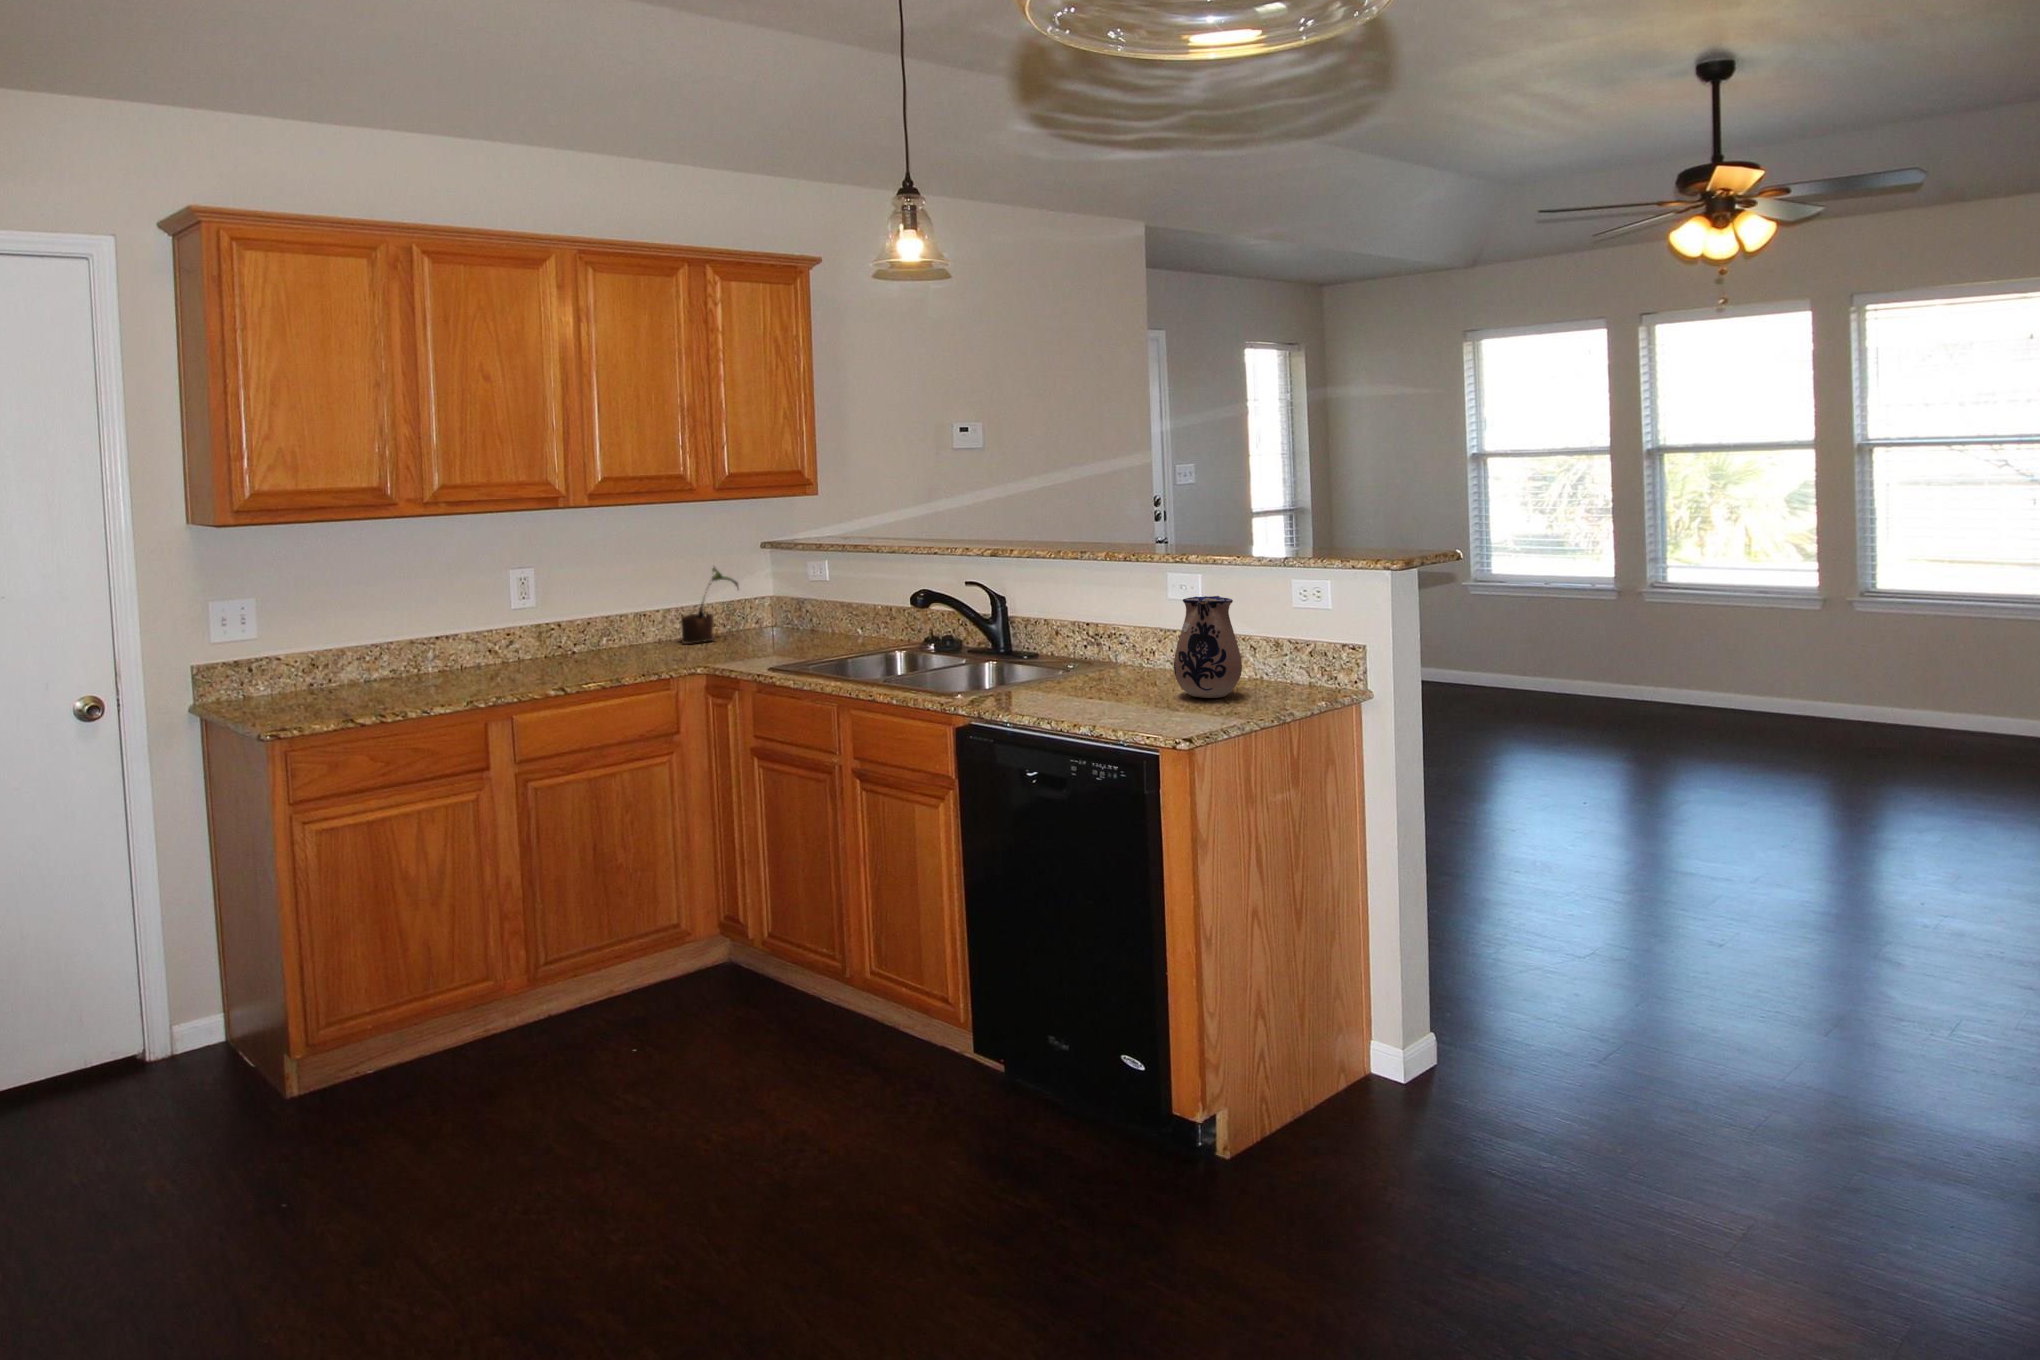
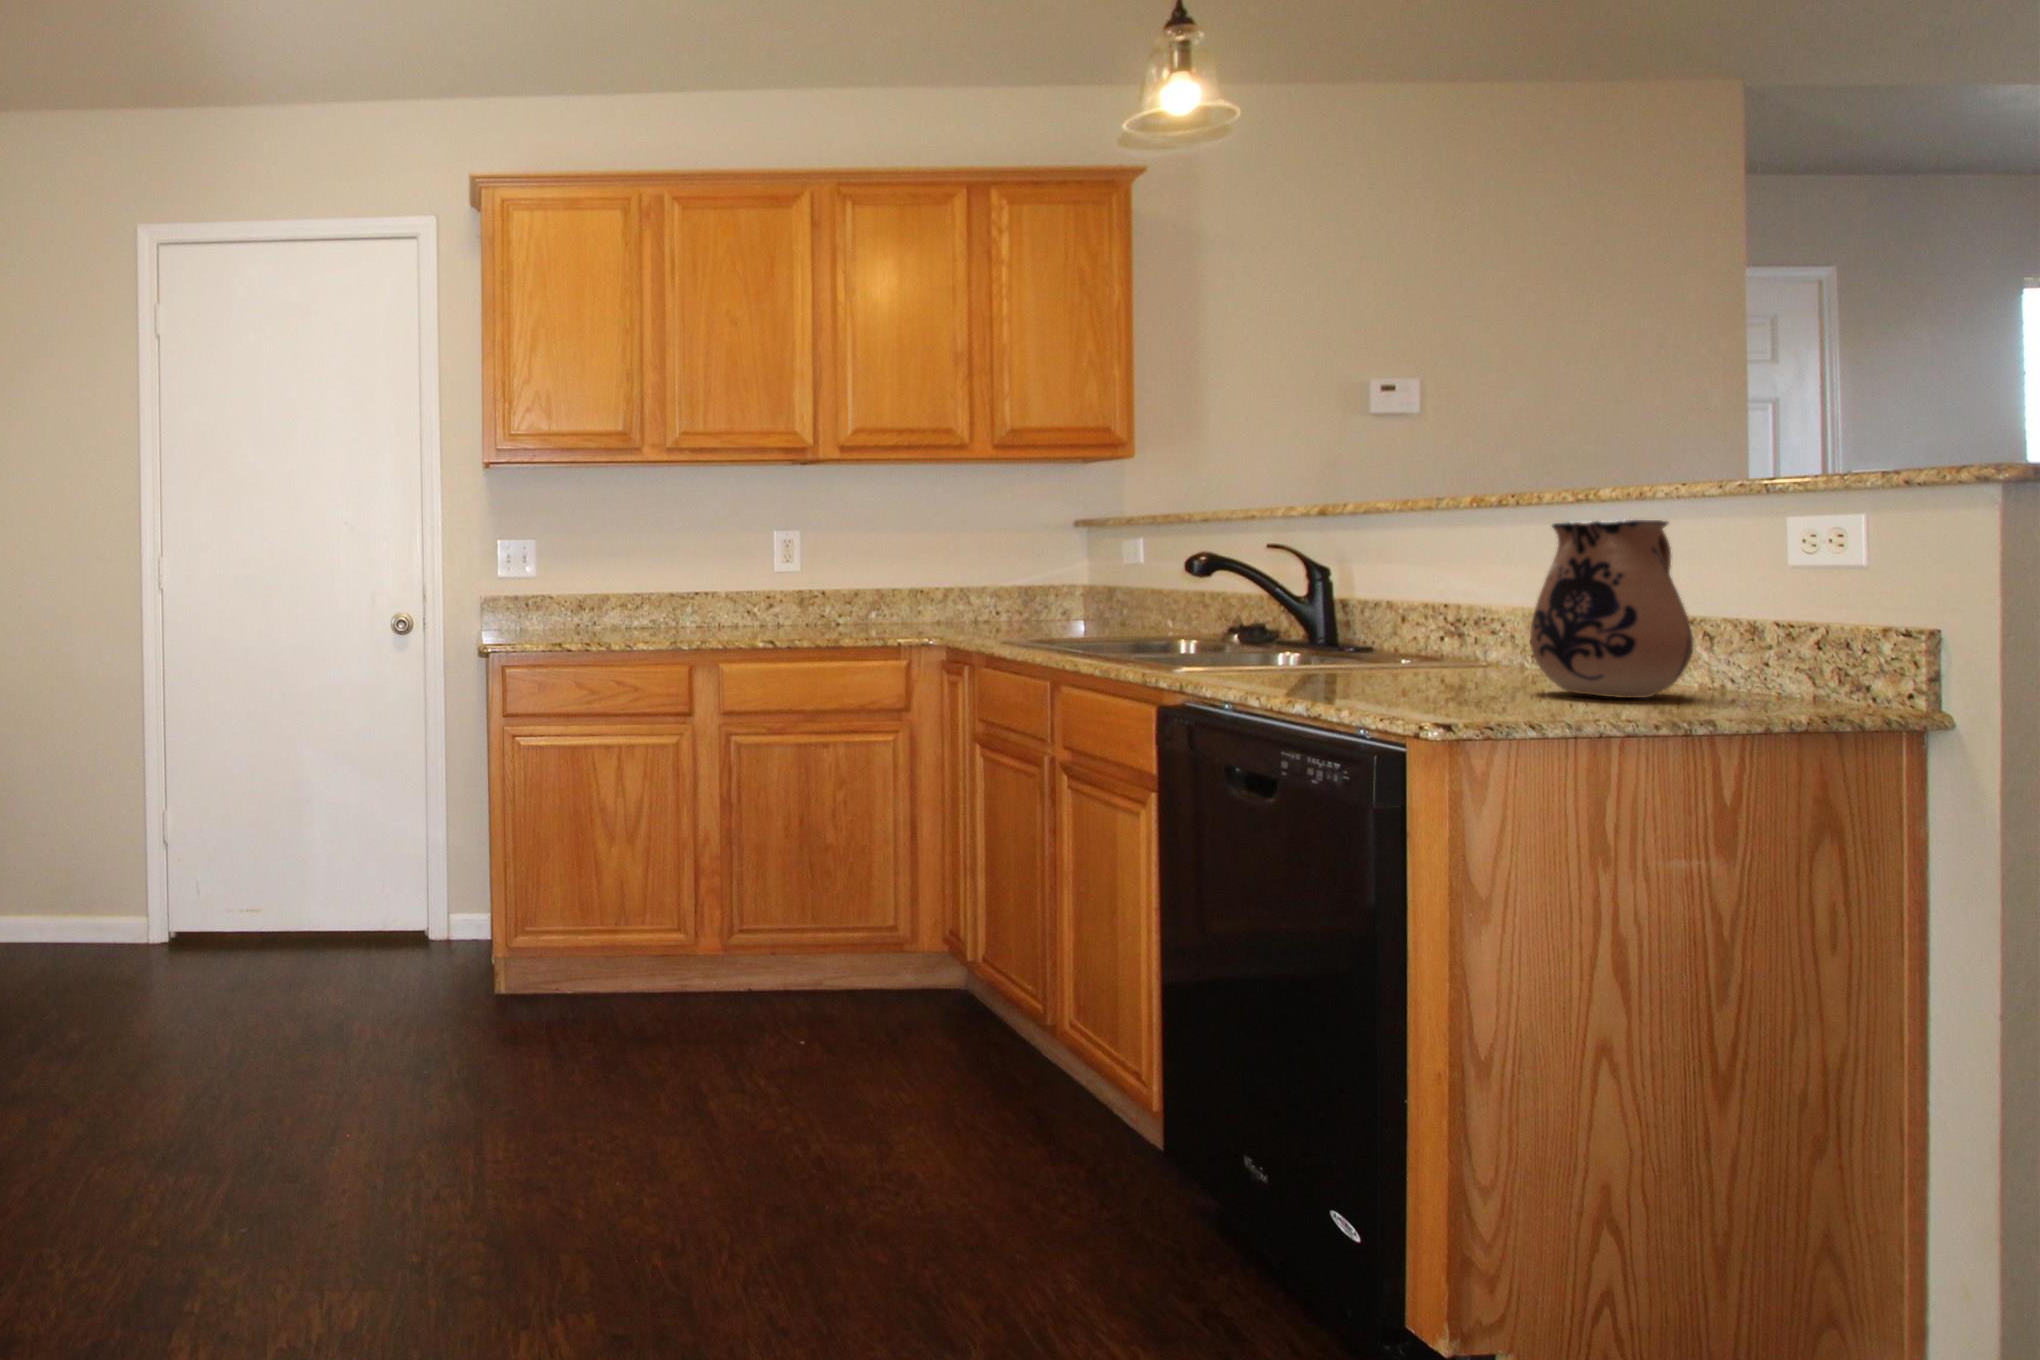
potted plant: present [681,567,738,644] -> none [961,545,1033,630]

